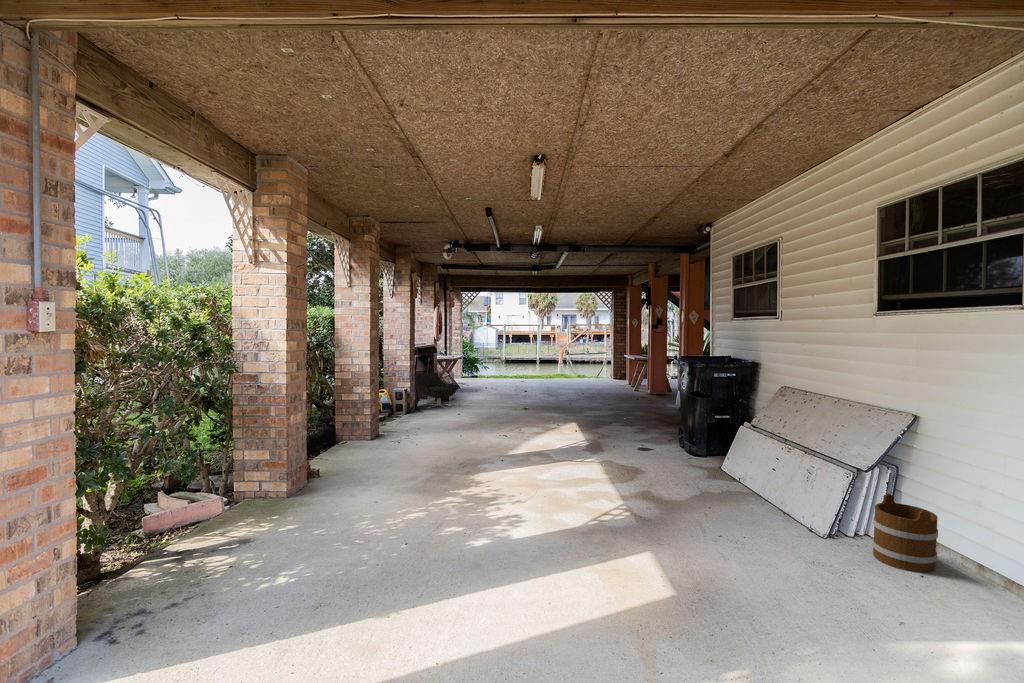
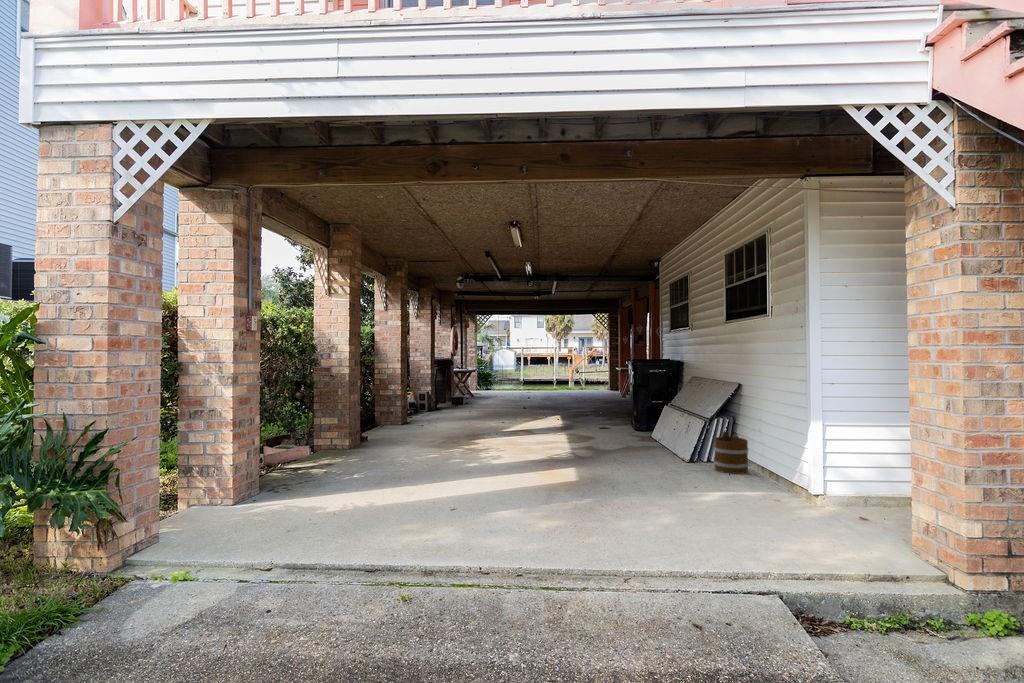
lounge chair: present [415,372,459,409] -> none [435,380,471,409]

